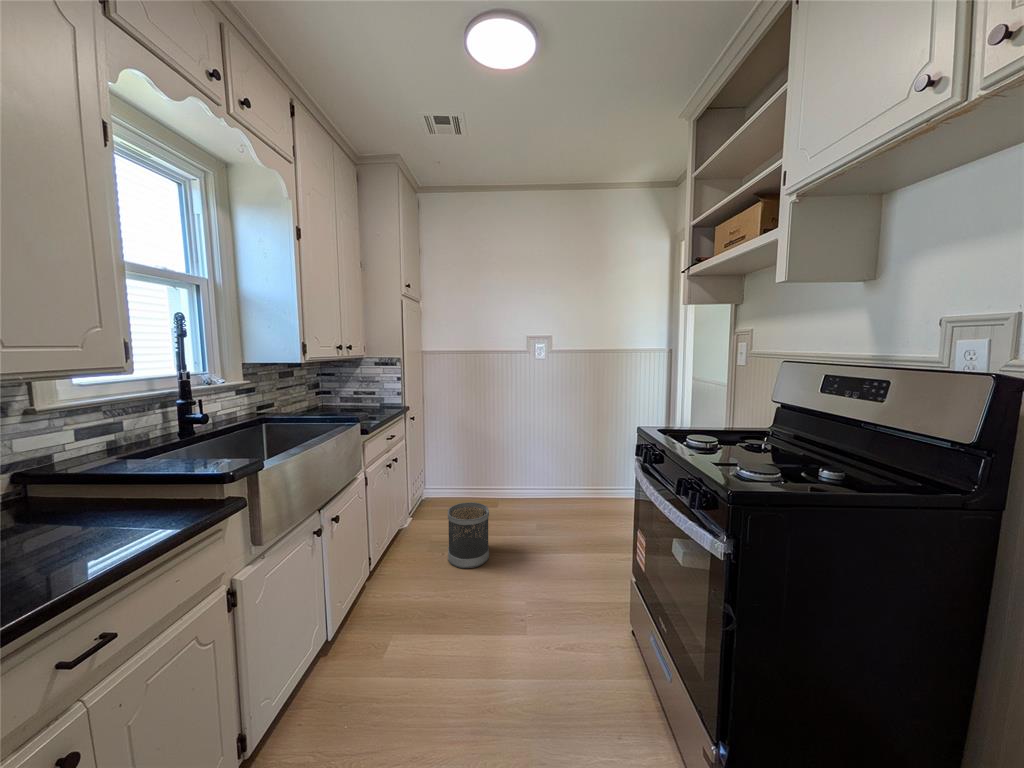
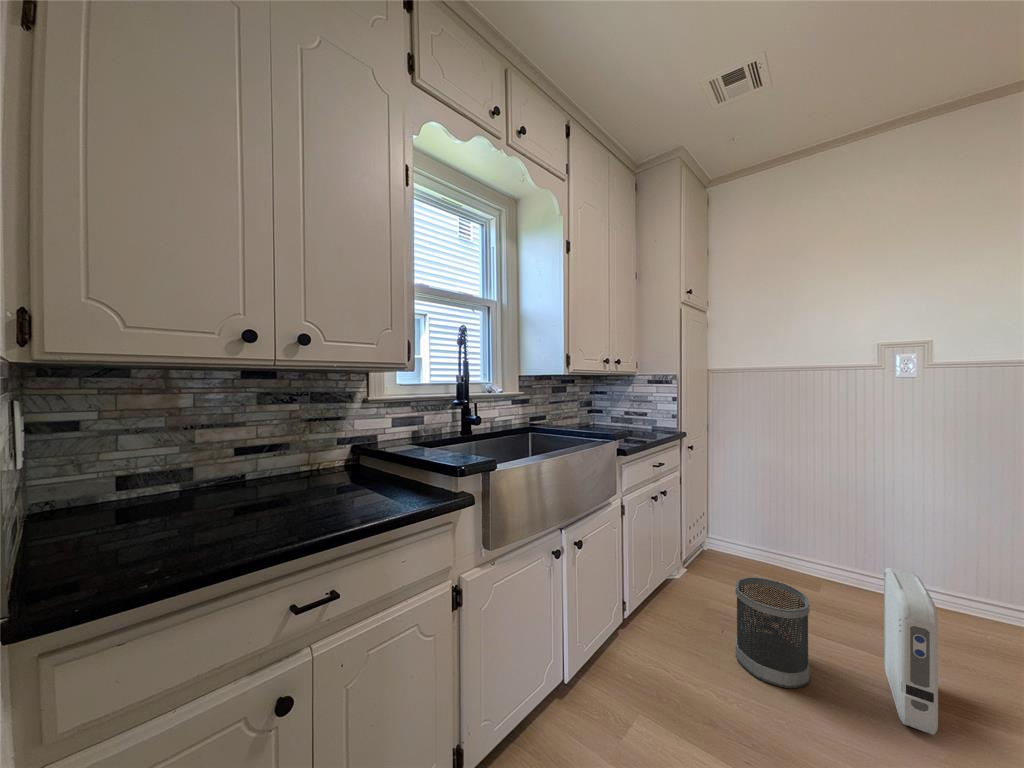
air purifier: none [523,477,544,560] -> present [884,567,938,735]

